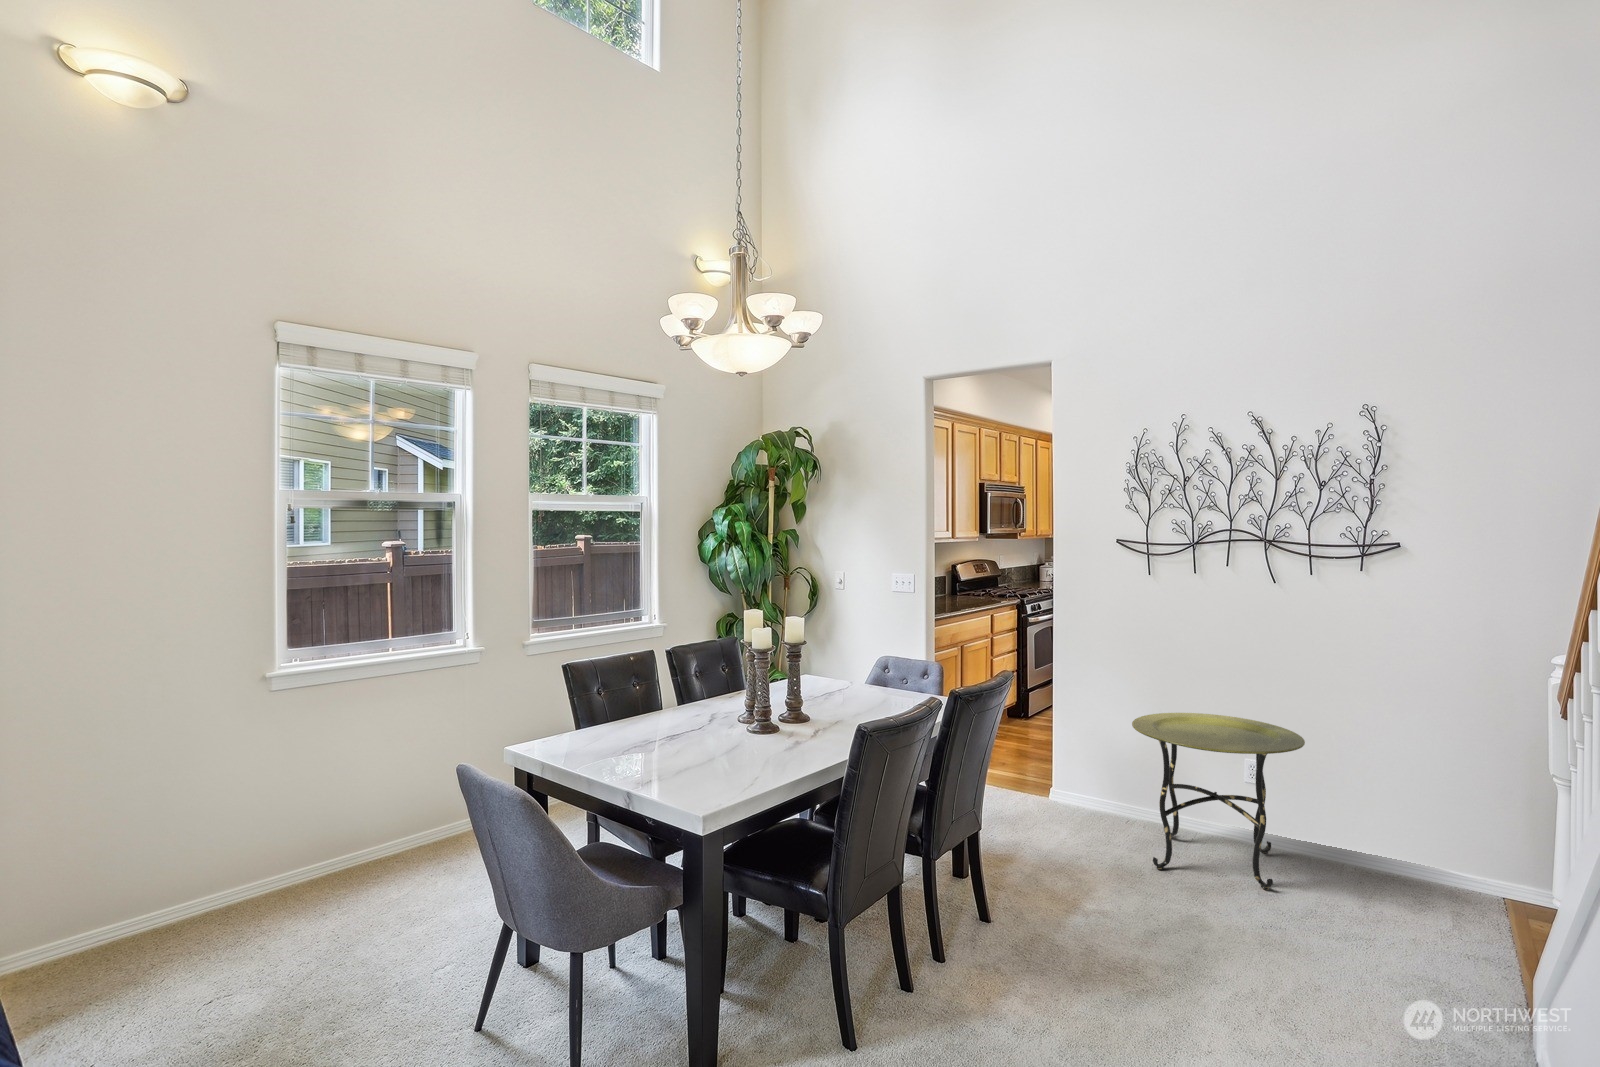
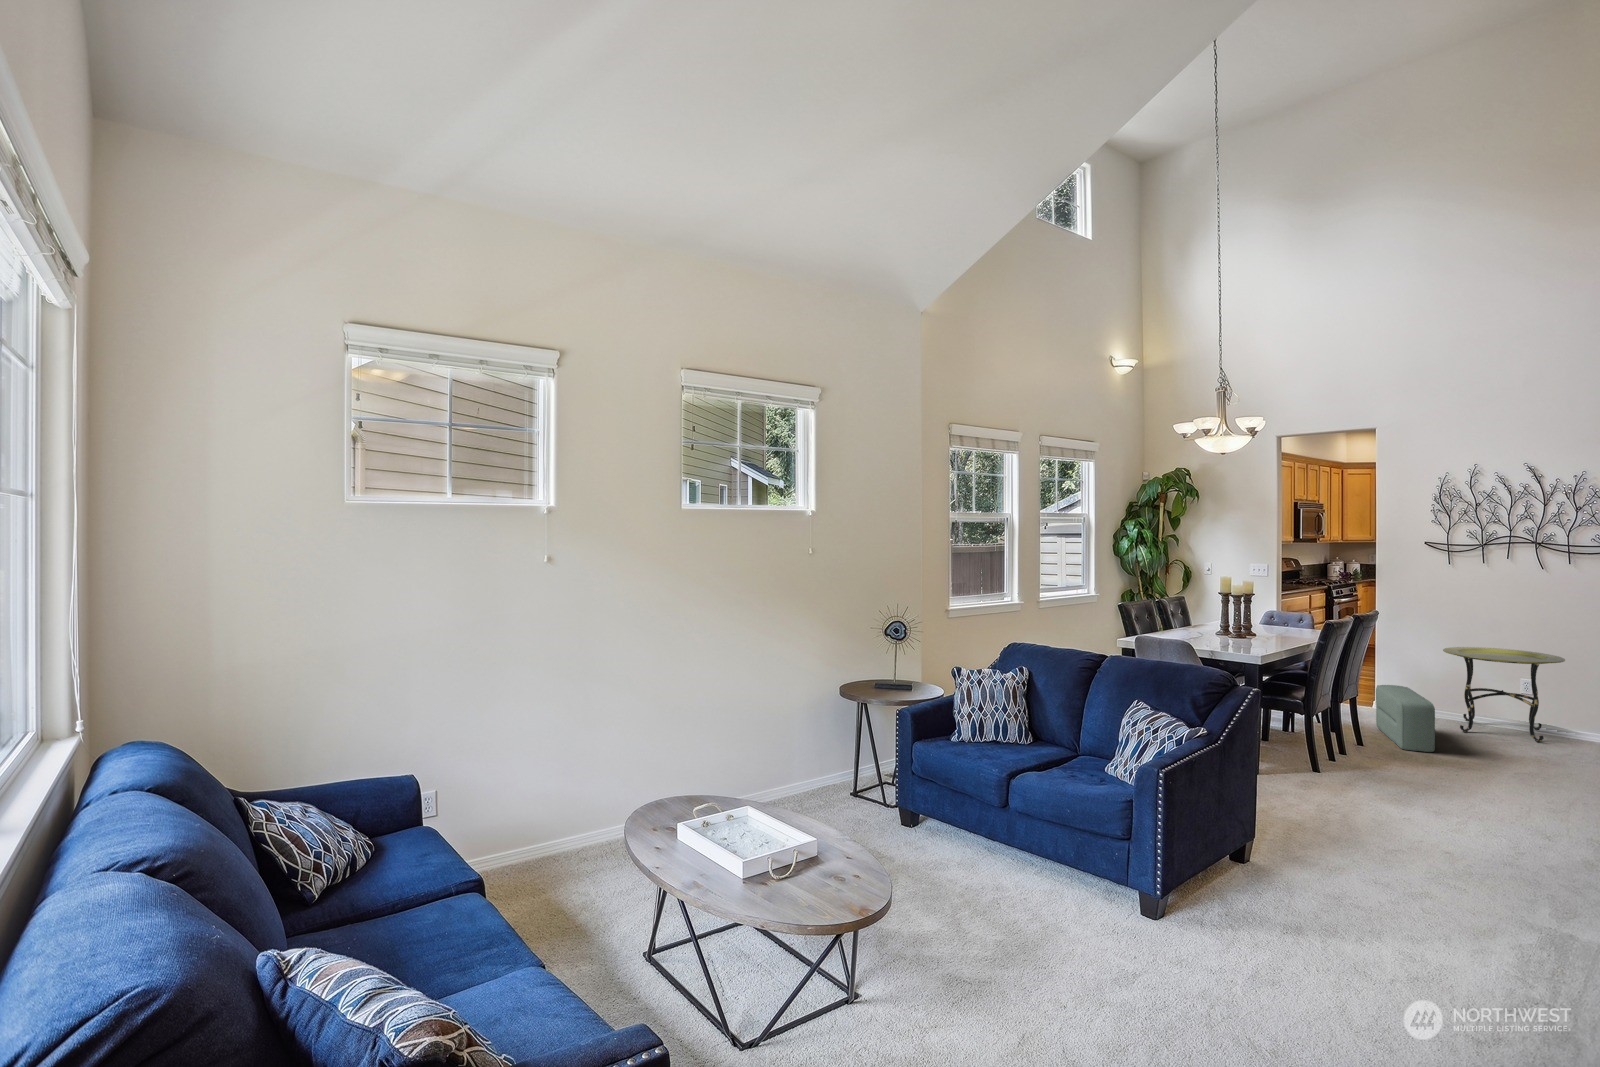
pouf: none [1026,793,1097,945] -> present [1376,685,1435,752]

